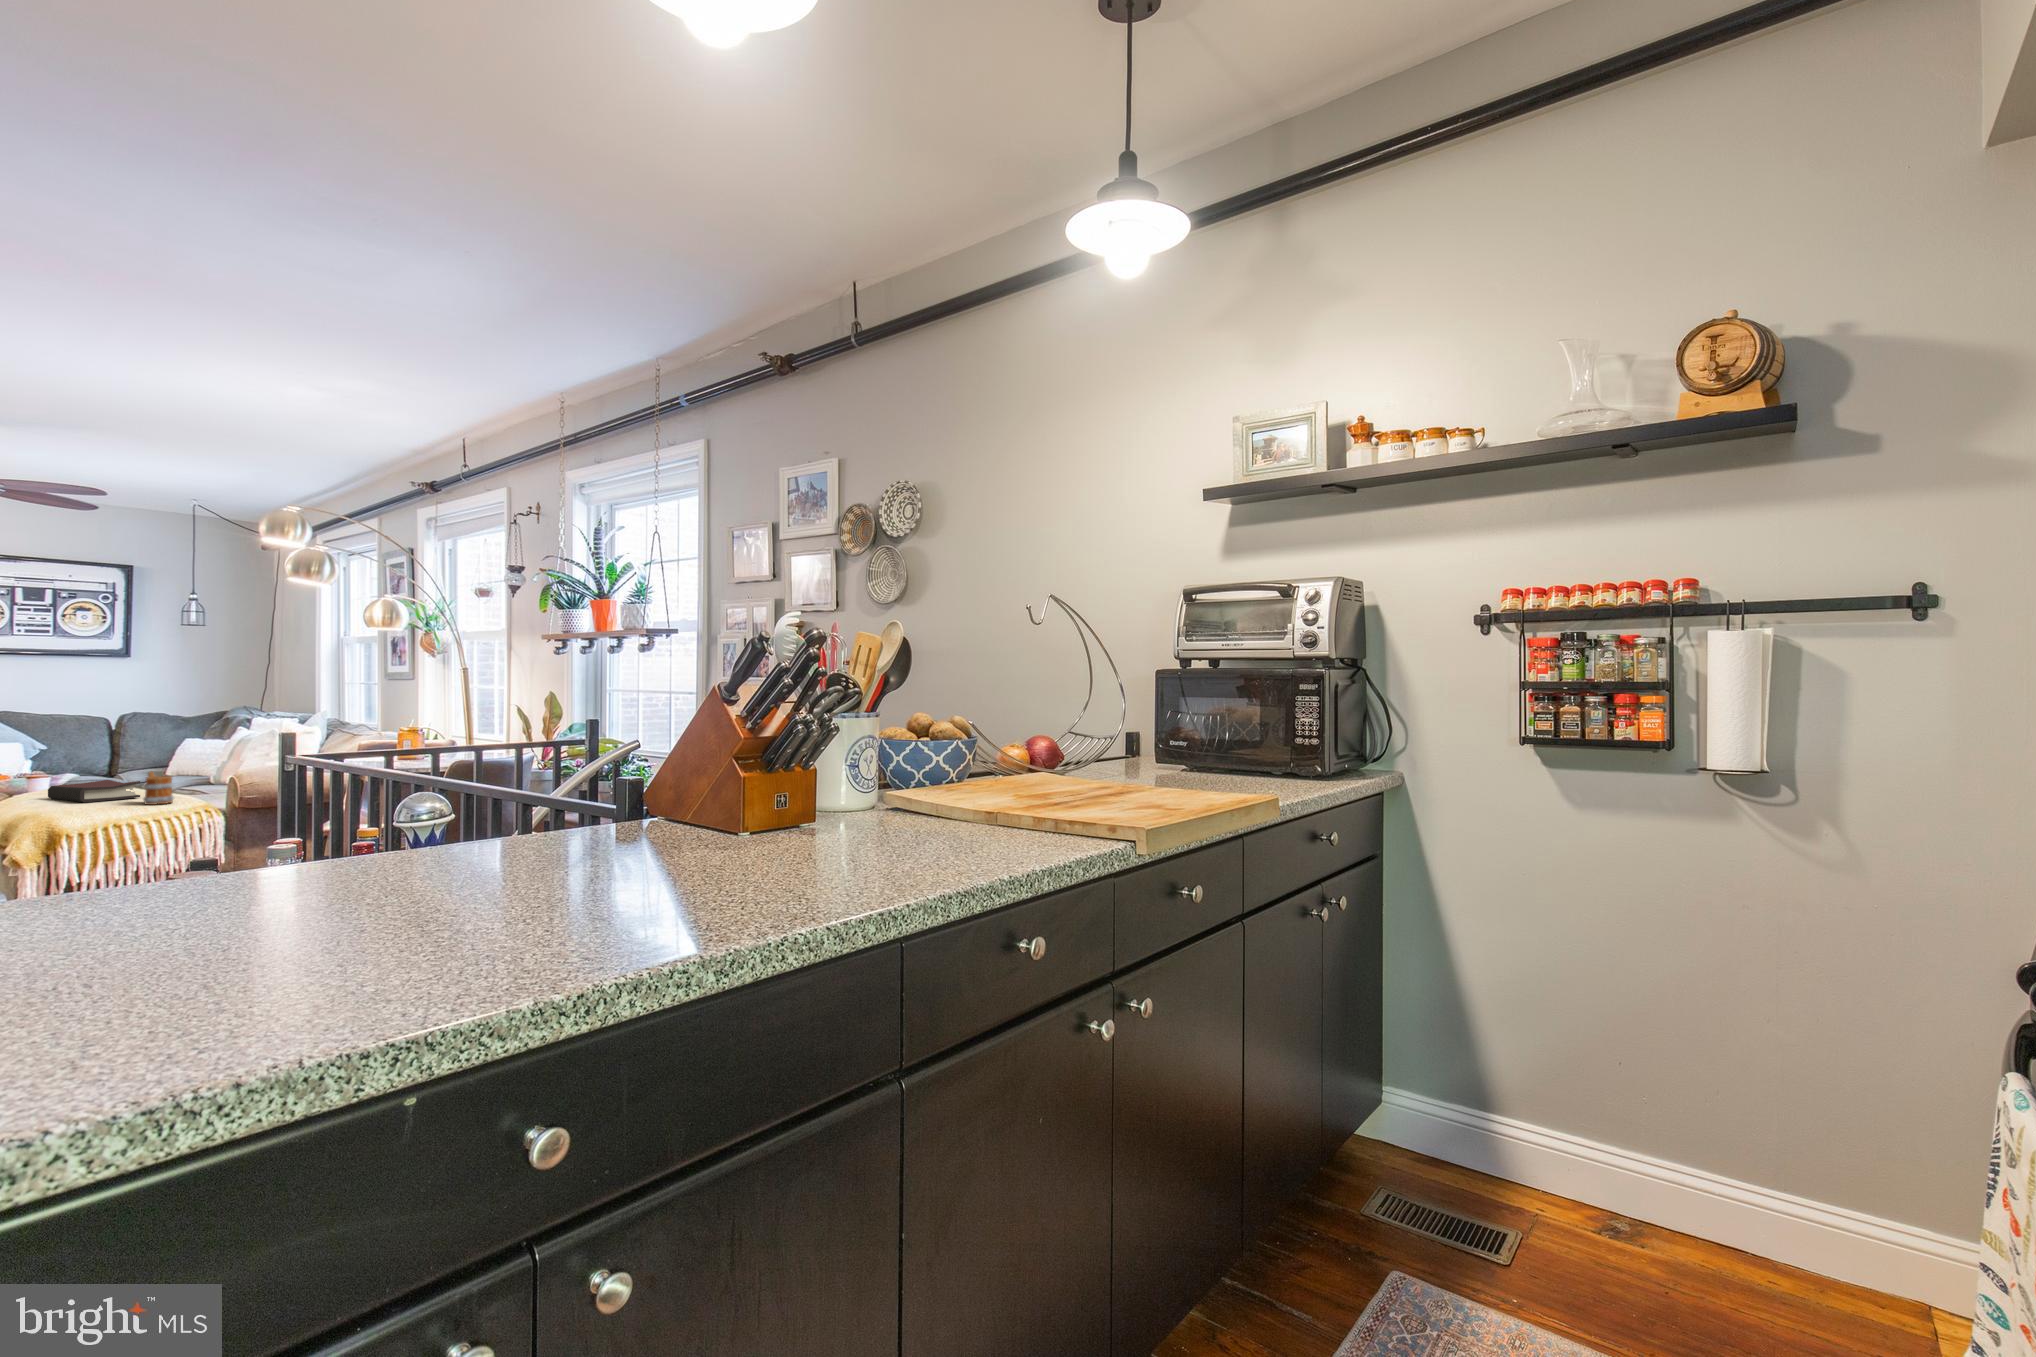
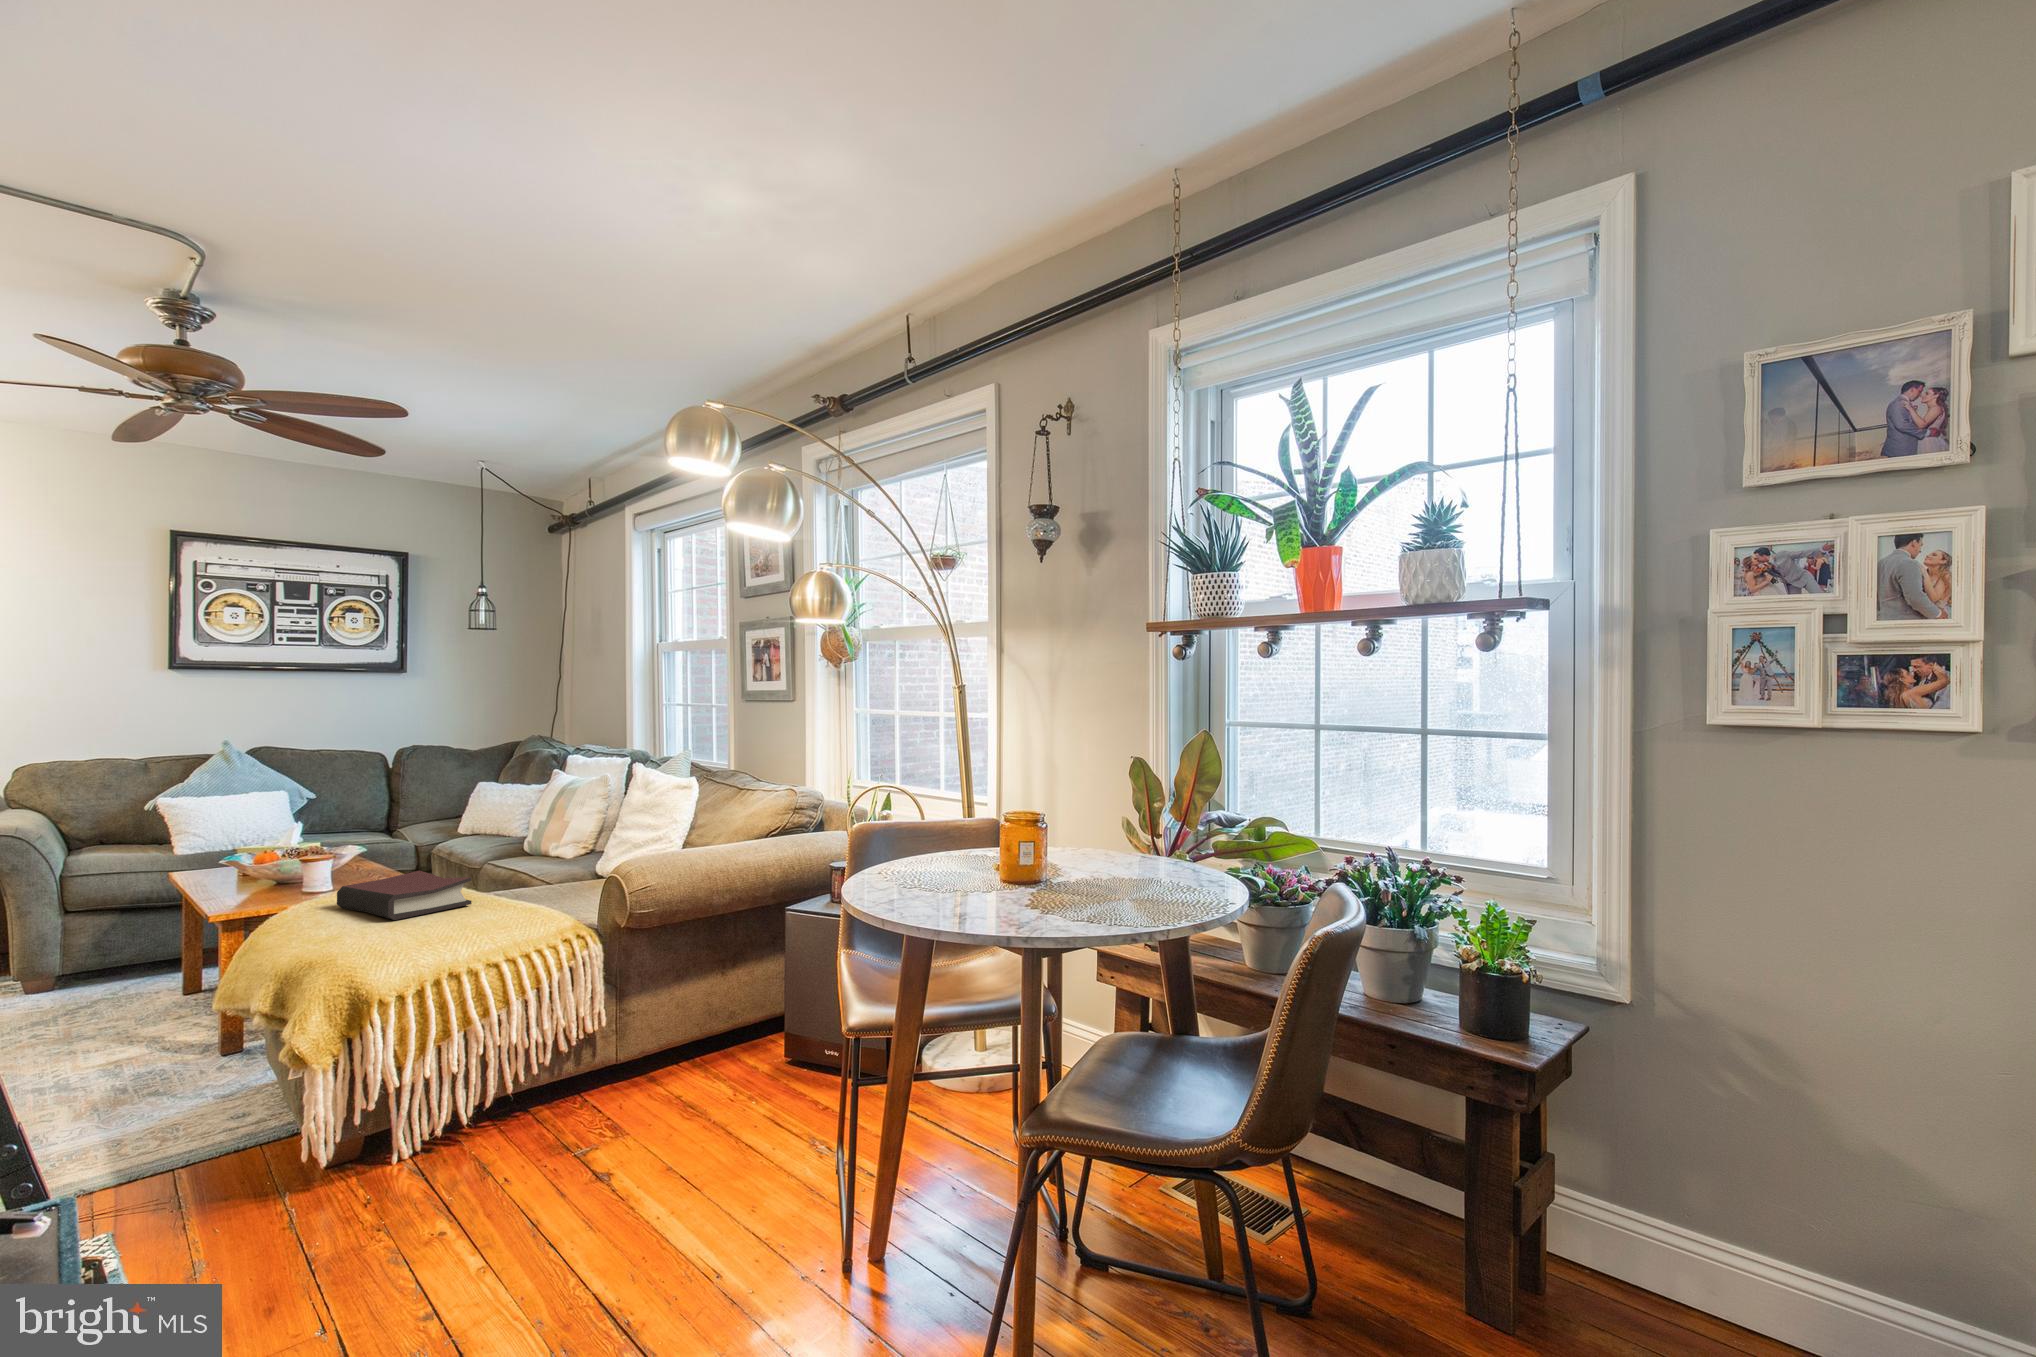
mug: present [143,771,174,805] -> none [484,866,530,927]

